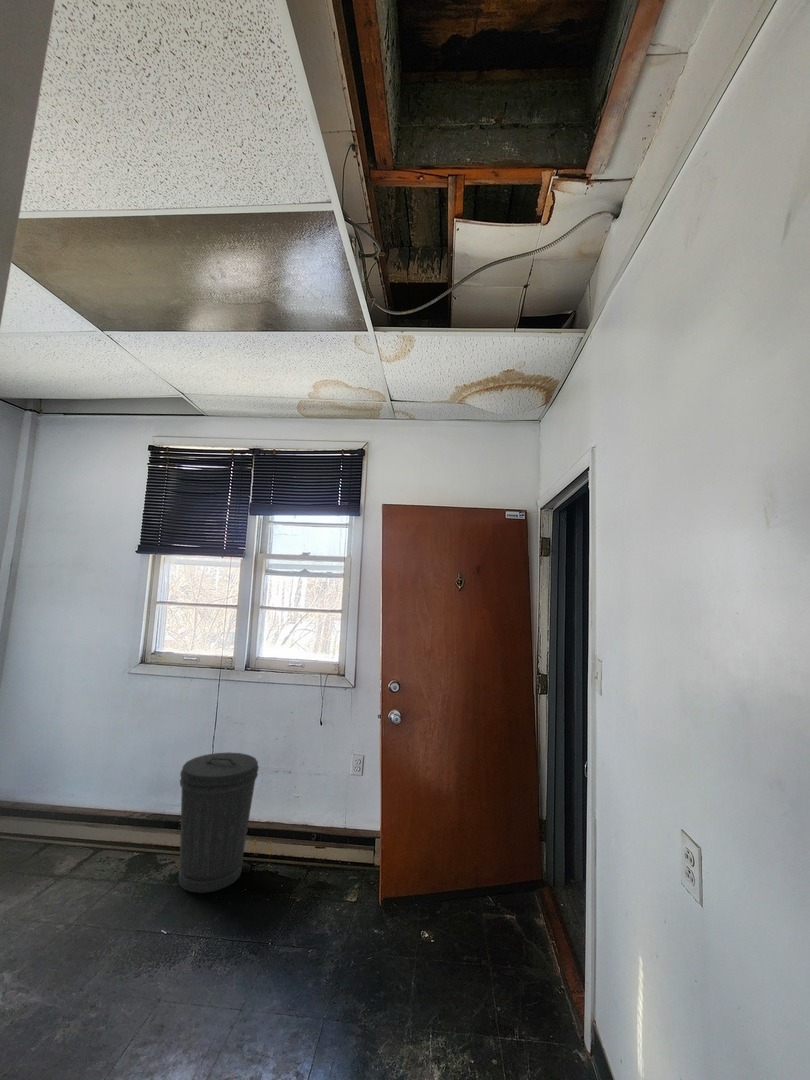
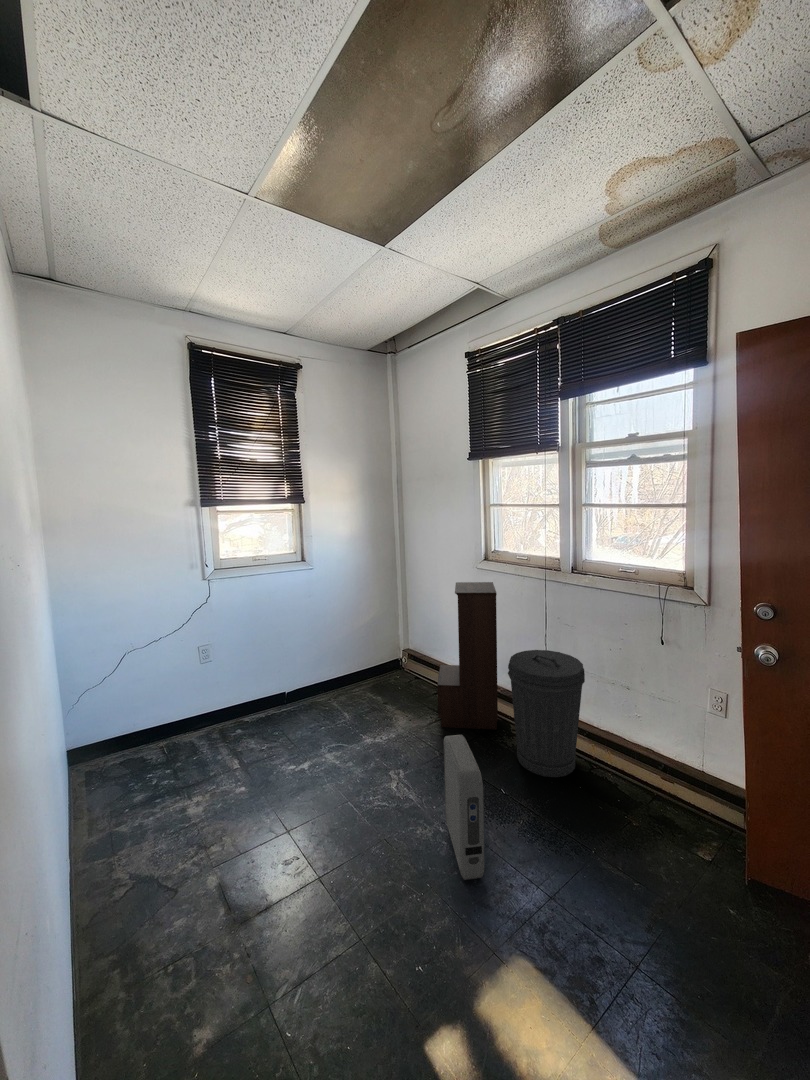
bookshelf: none [55,688,166,891] -> present [437,582,498,730]
air purifier: none [119,858,198,1028] -> present [444,735,484,880]

